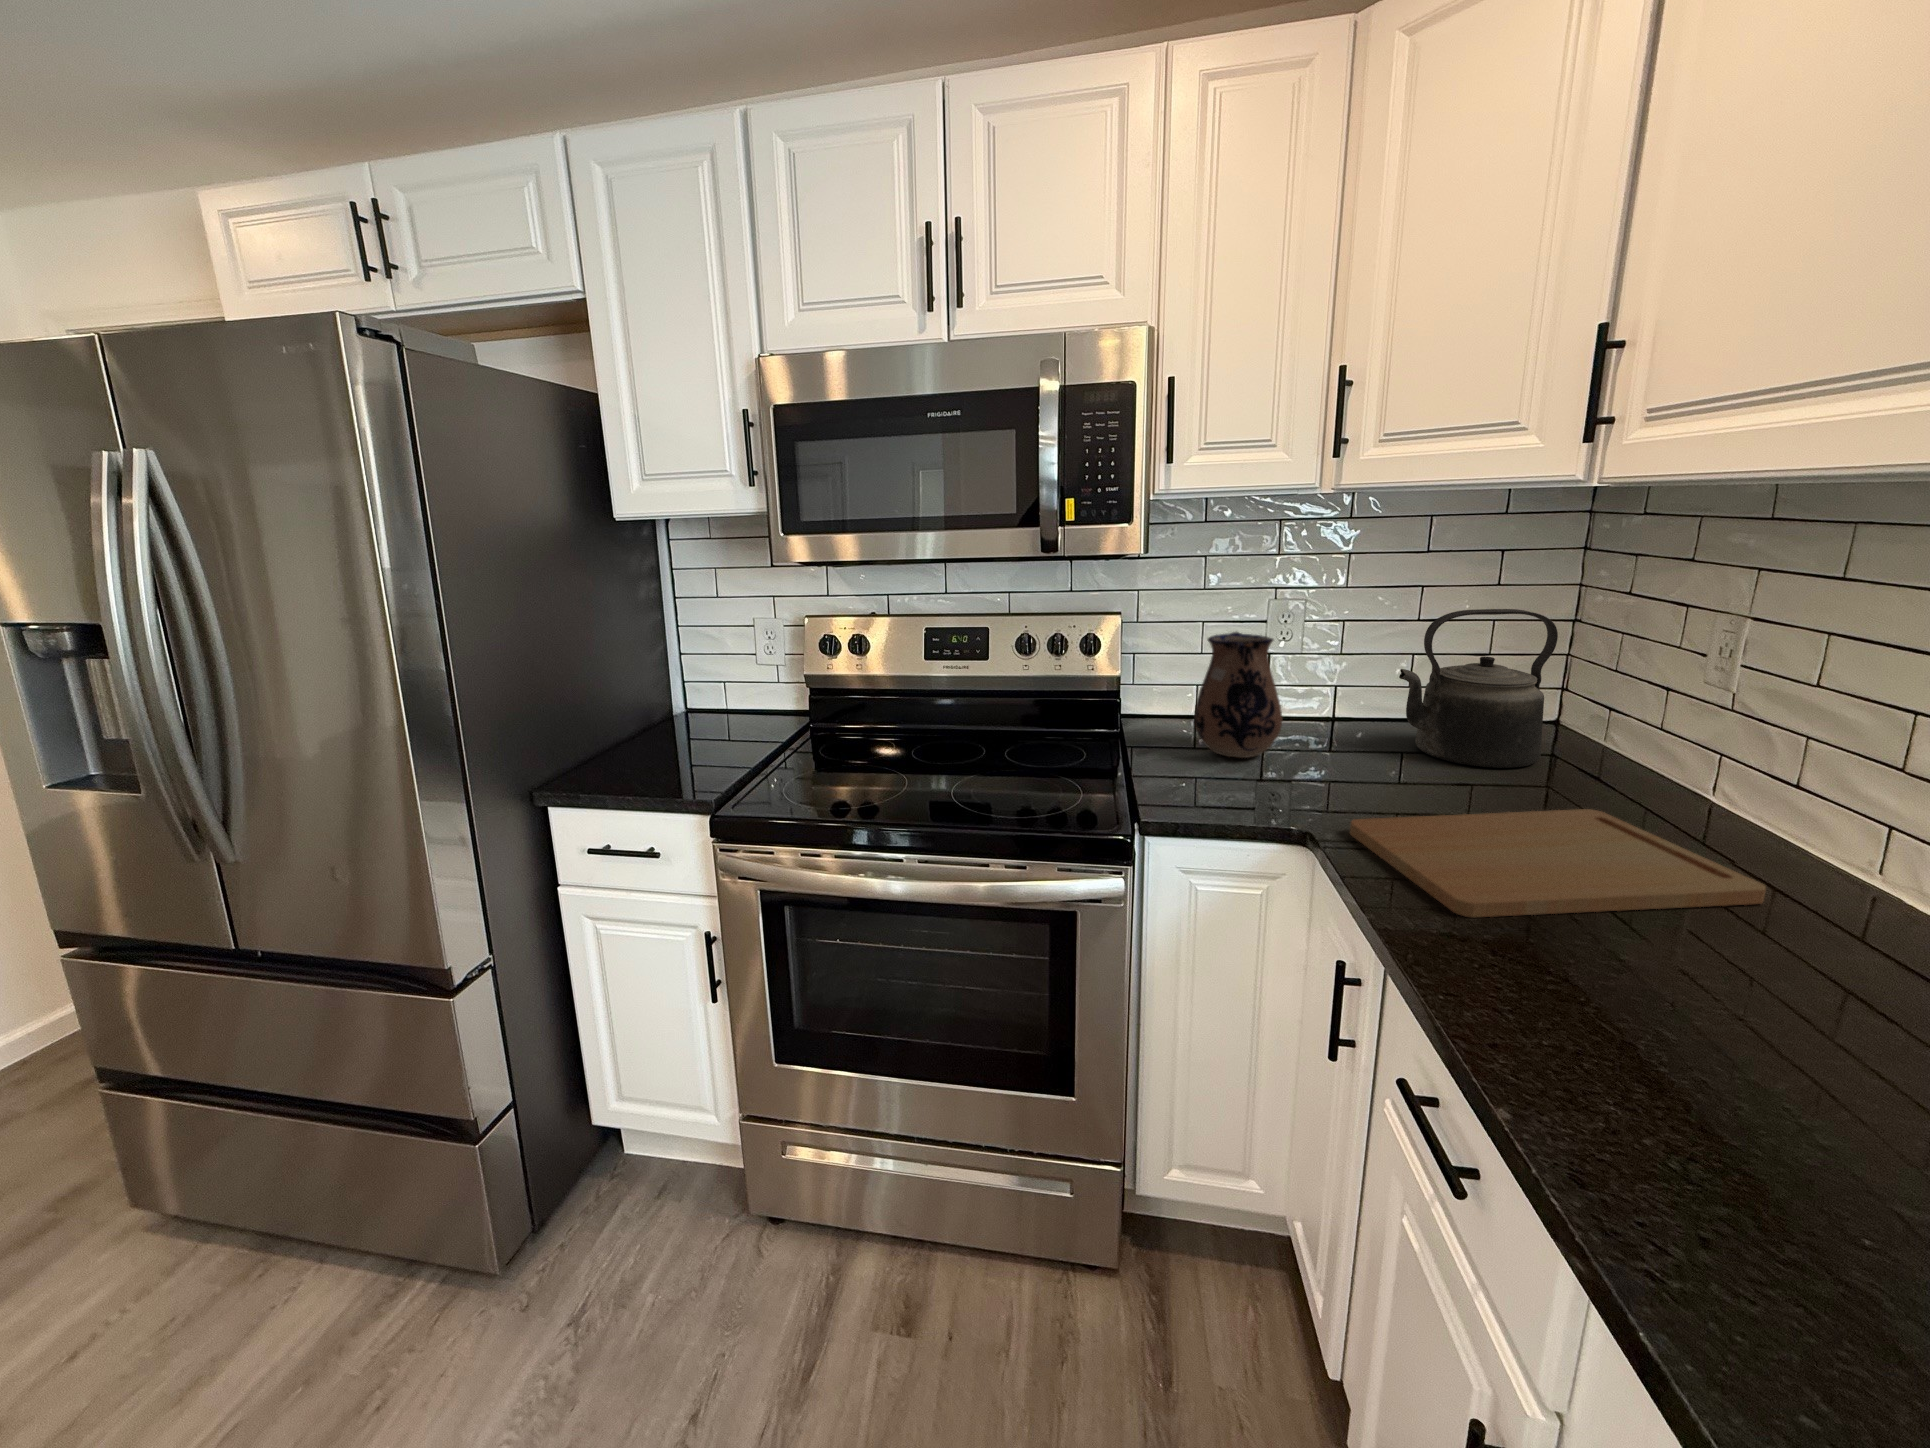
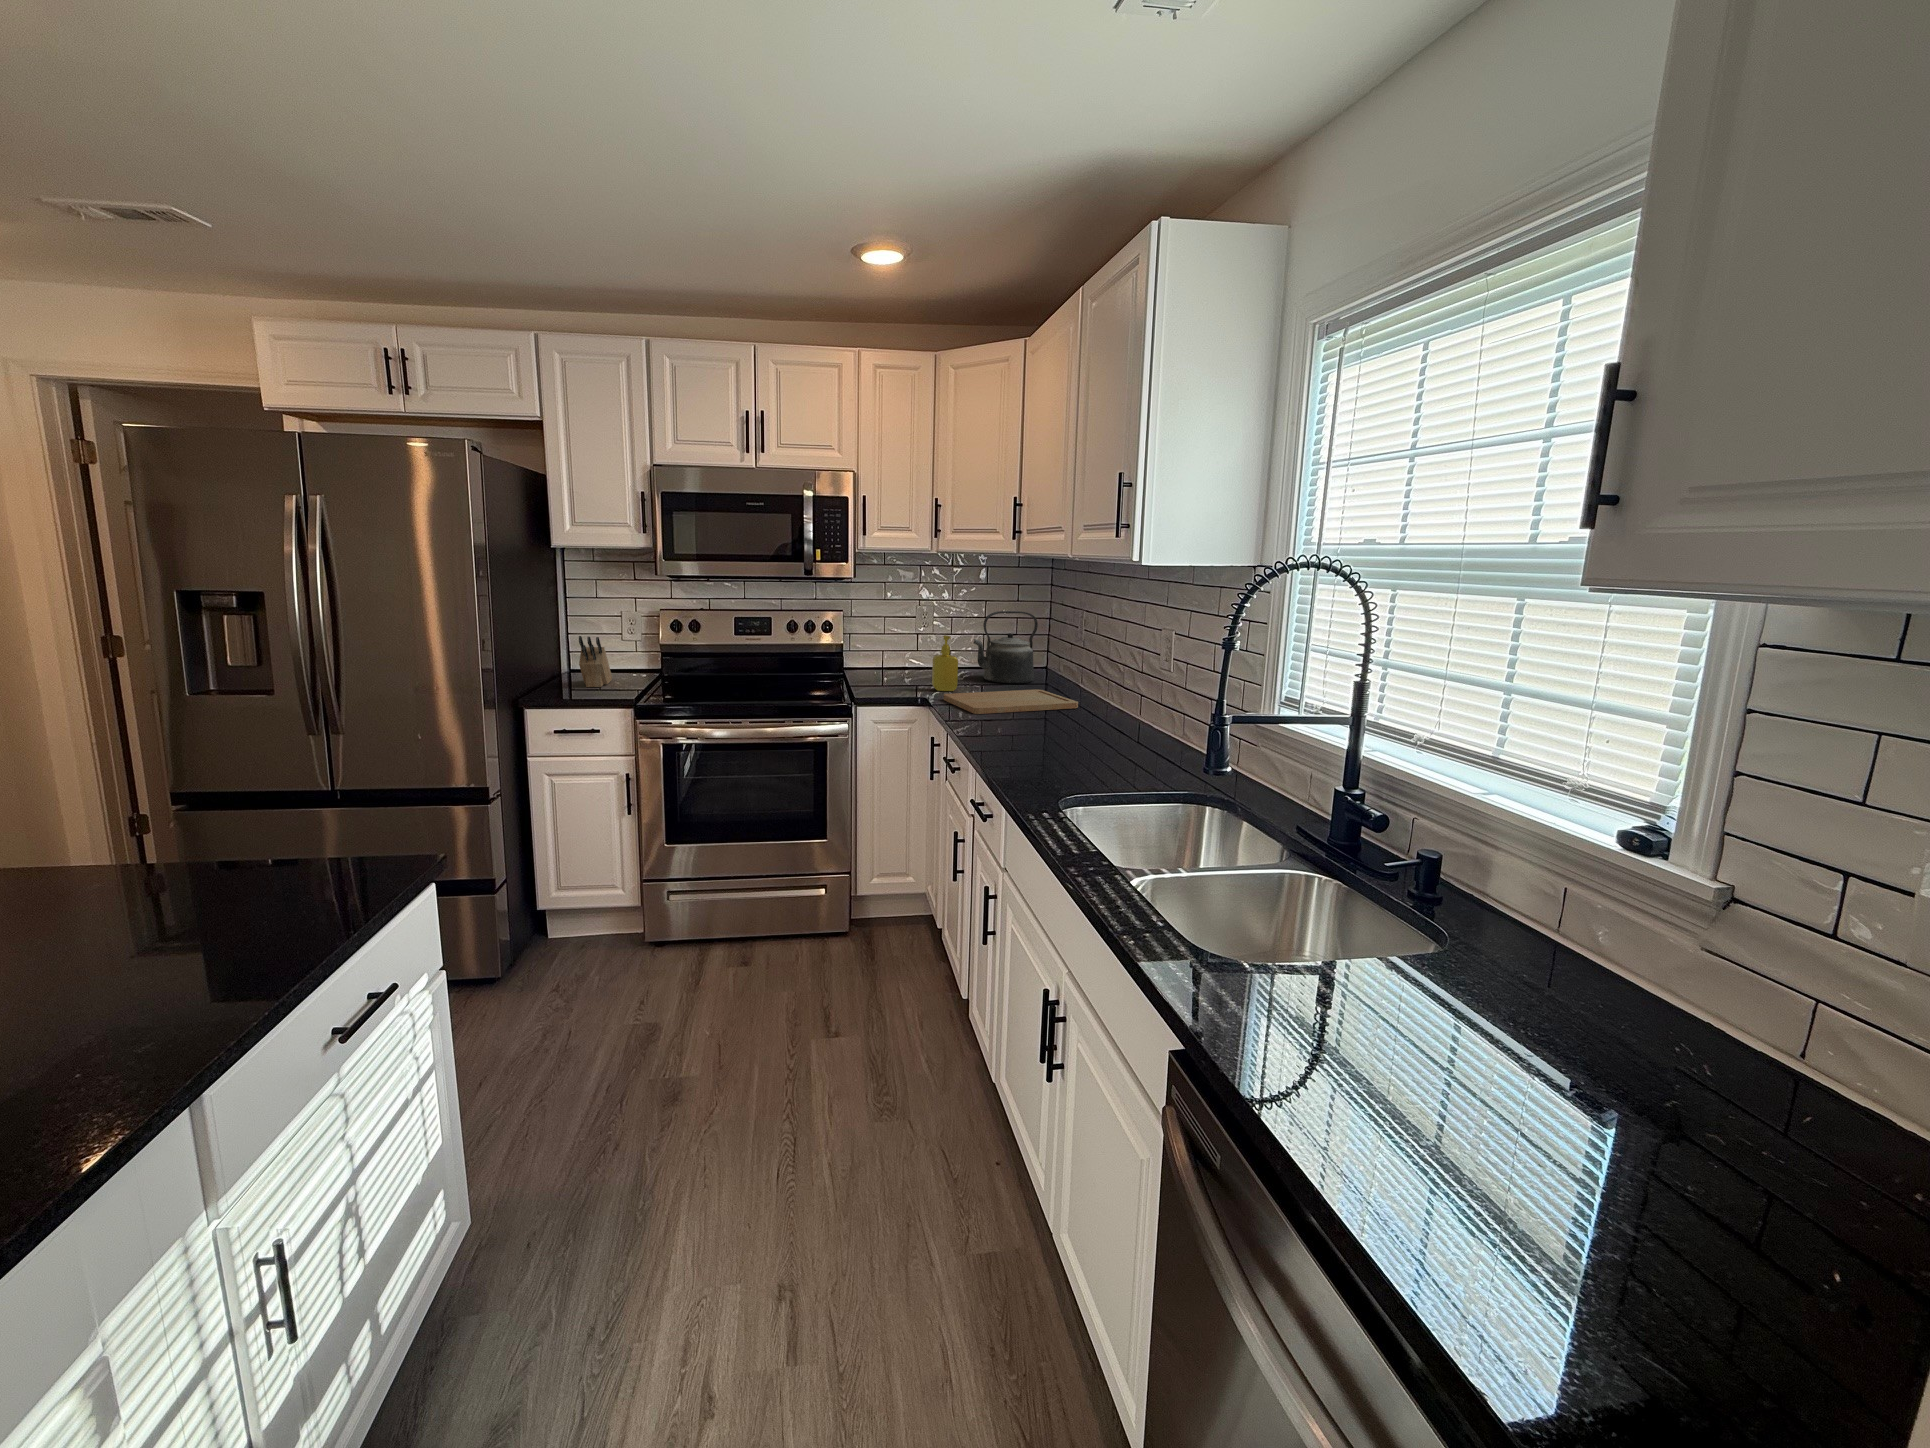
ceramic pitcher: present [1194,632,1282,758] -> none [880,621,921,682]
knife block: none [653,673,731,755] -> present [579,636,612,687]
soap dispenser: none [1311,674,1378,795] -> present [932,635,958,691]

